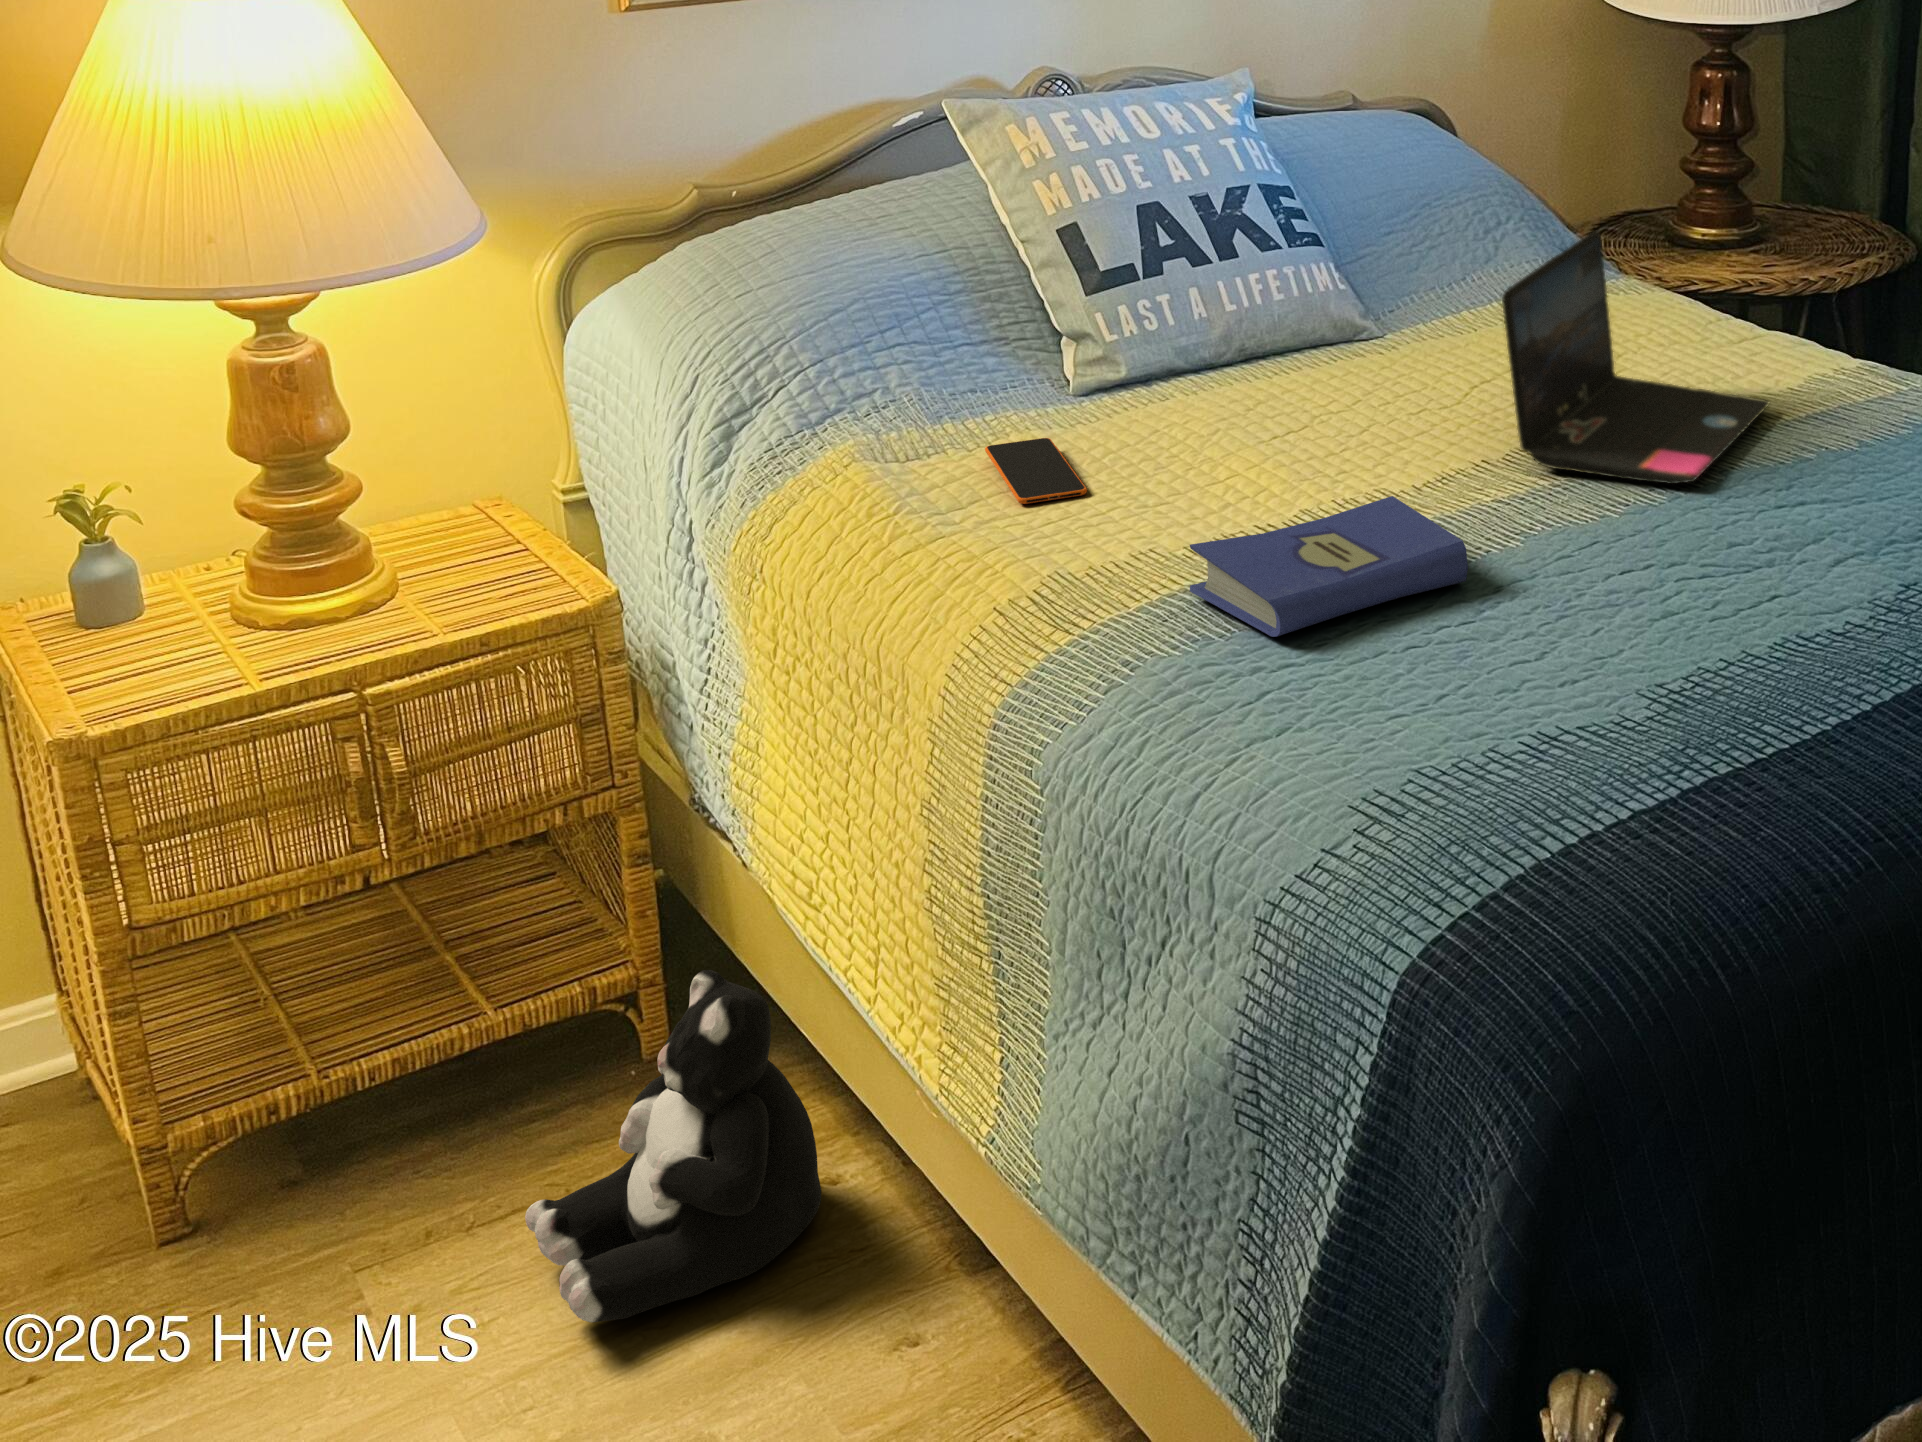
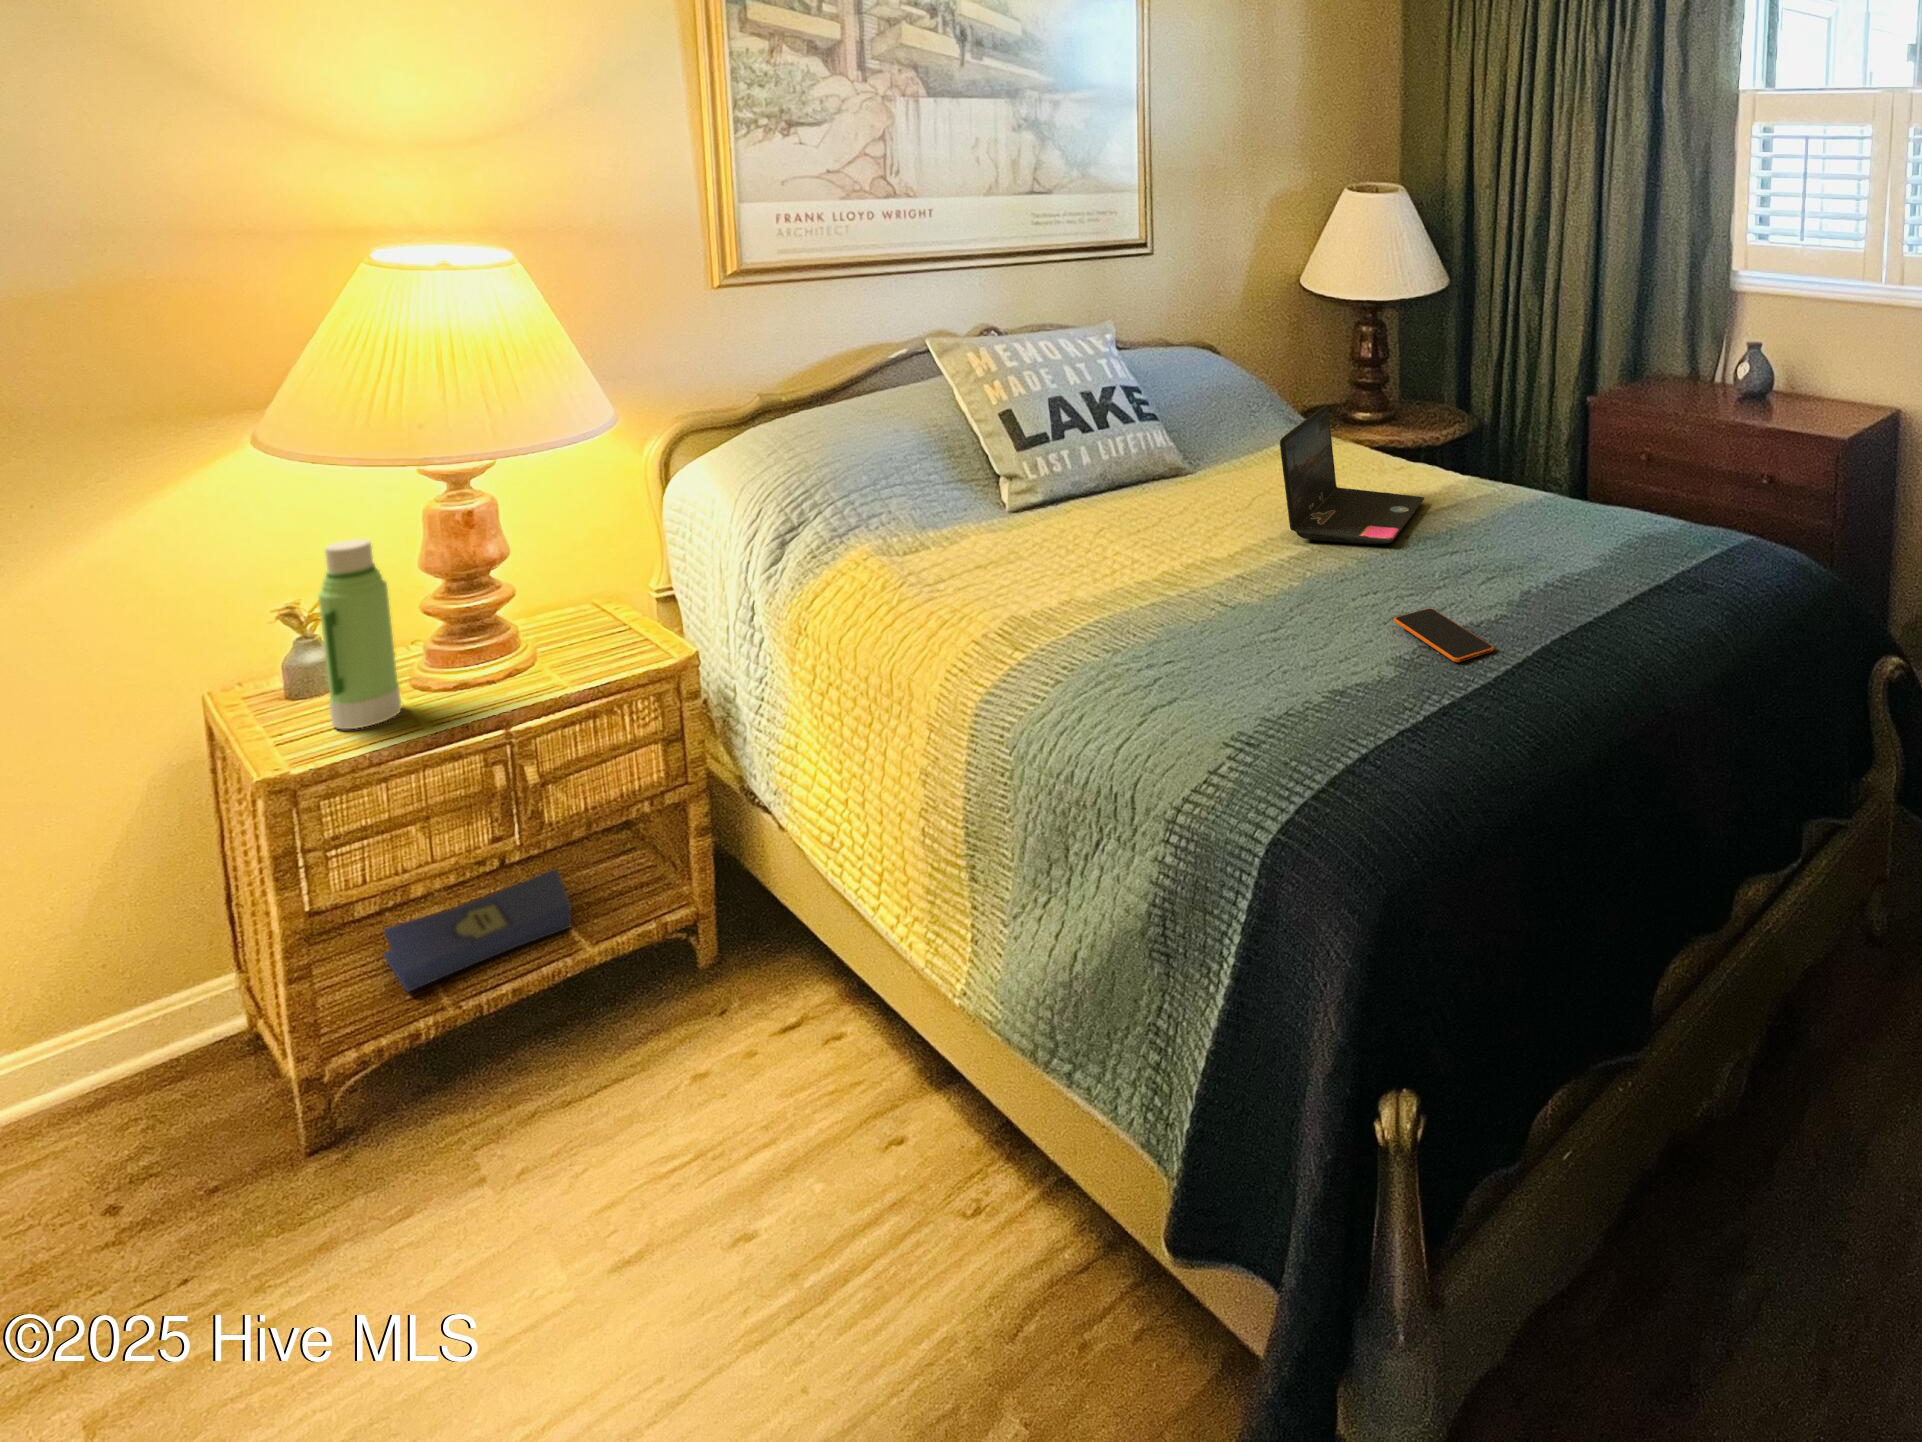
water bottle: none [119,400,234,671] -> present [318,539,401,729]
smartphone: present [985,438,1087,504] -> present [1394,608,1494,662]
hardcover book: present [1190,496,1468,637] -> present [383,869,571,992]
plush toy: present [525,970,821,1322] -> none [610,901,833,1166]

